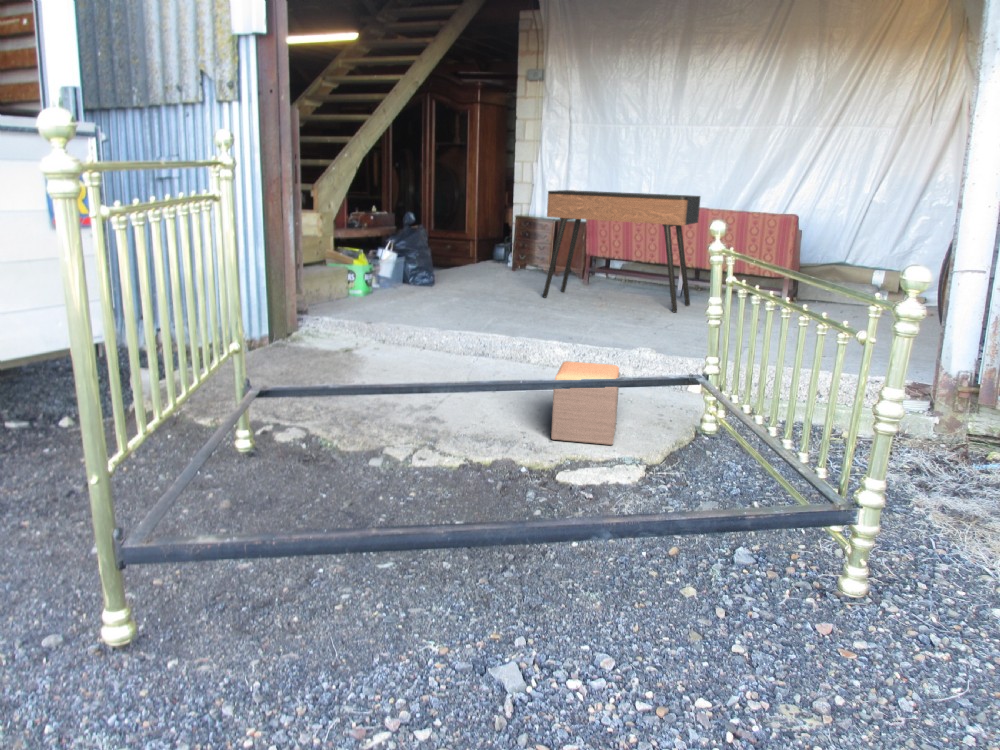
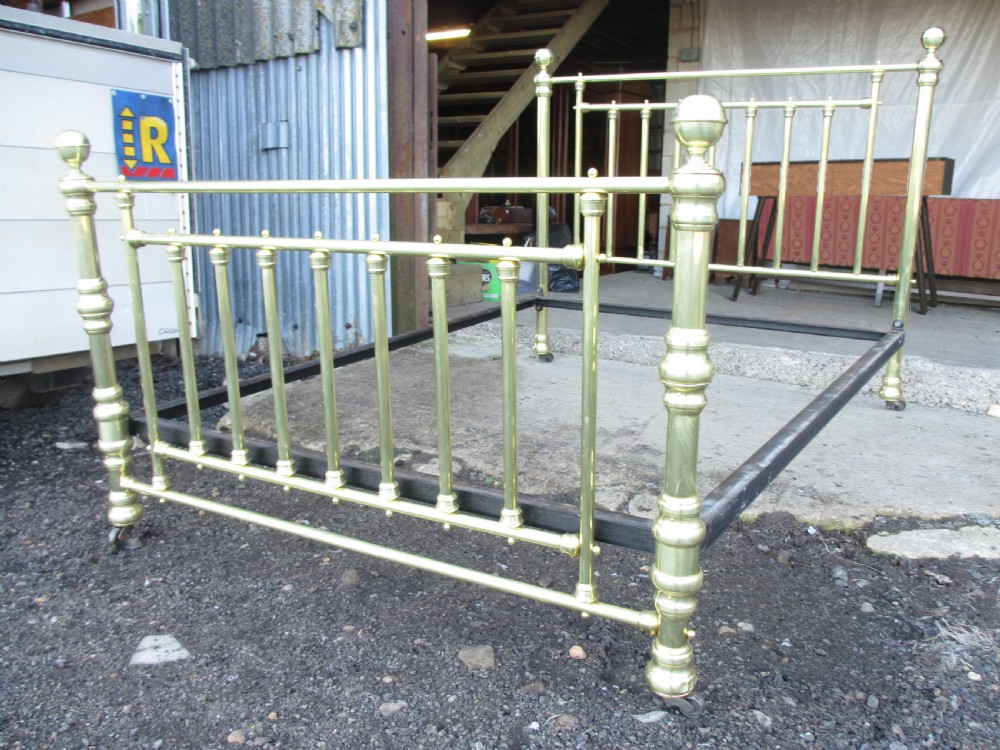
footstool: present [551,361,620,445] -> none [834,362,960,493]

